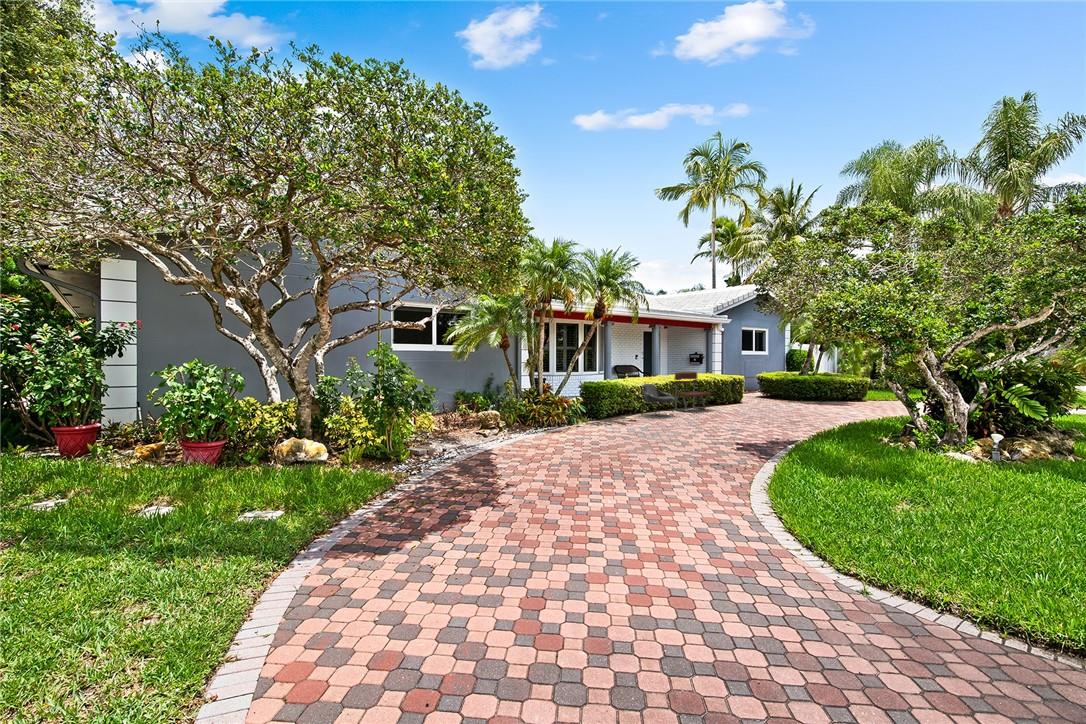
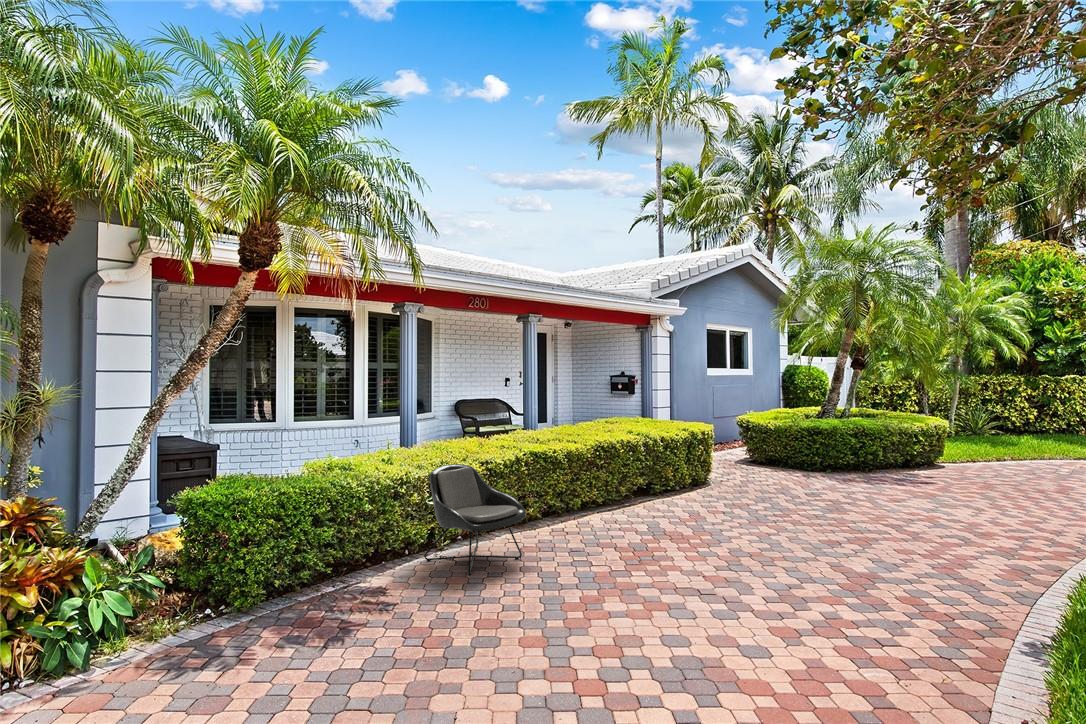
bench: present [675,372,711,411] -> none [539,425,633,536]

